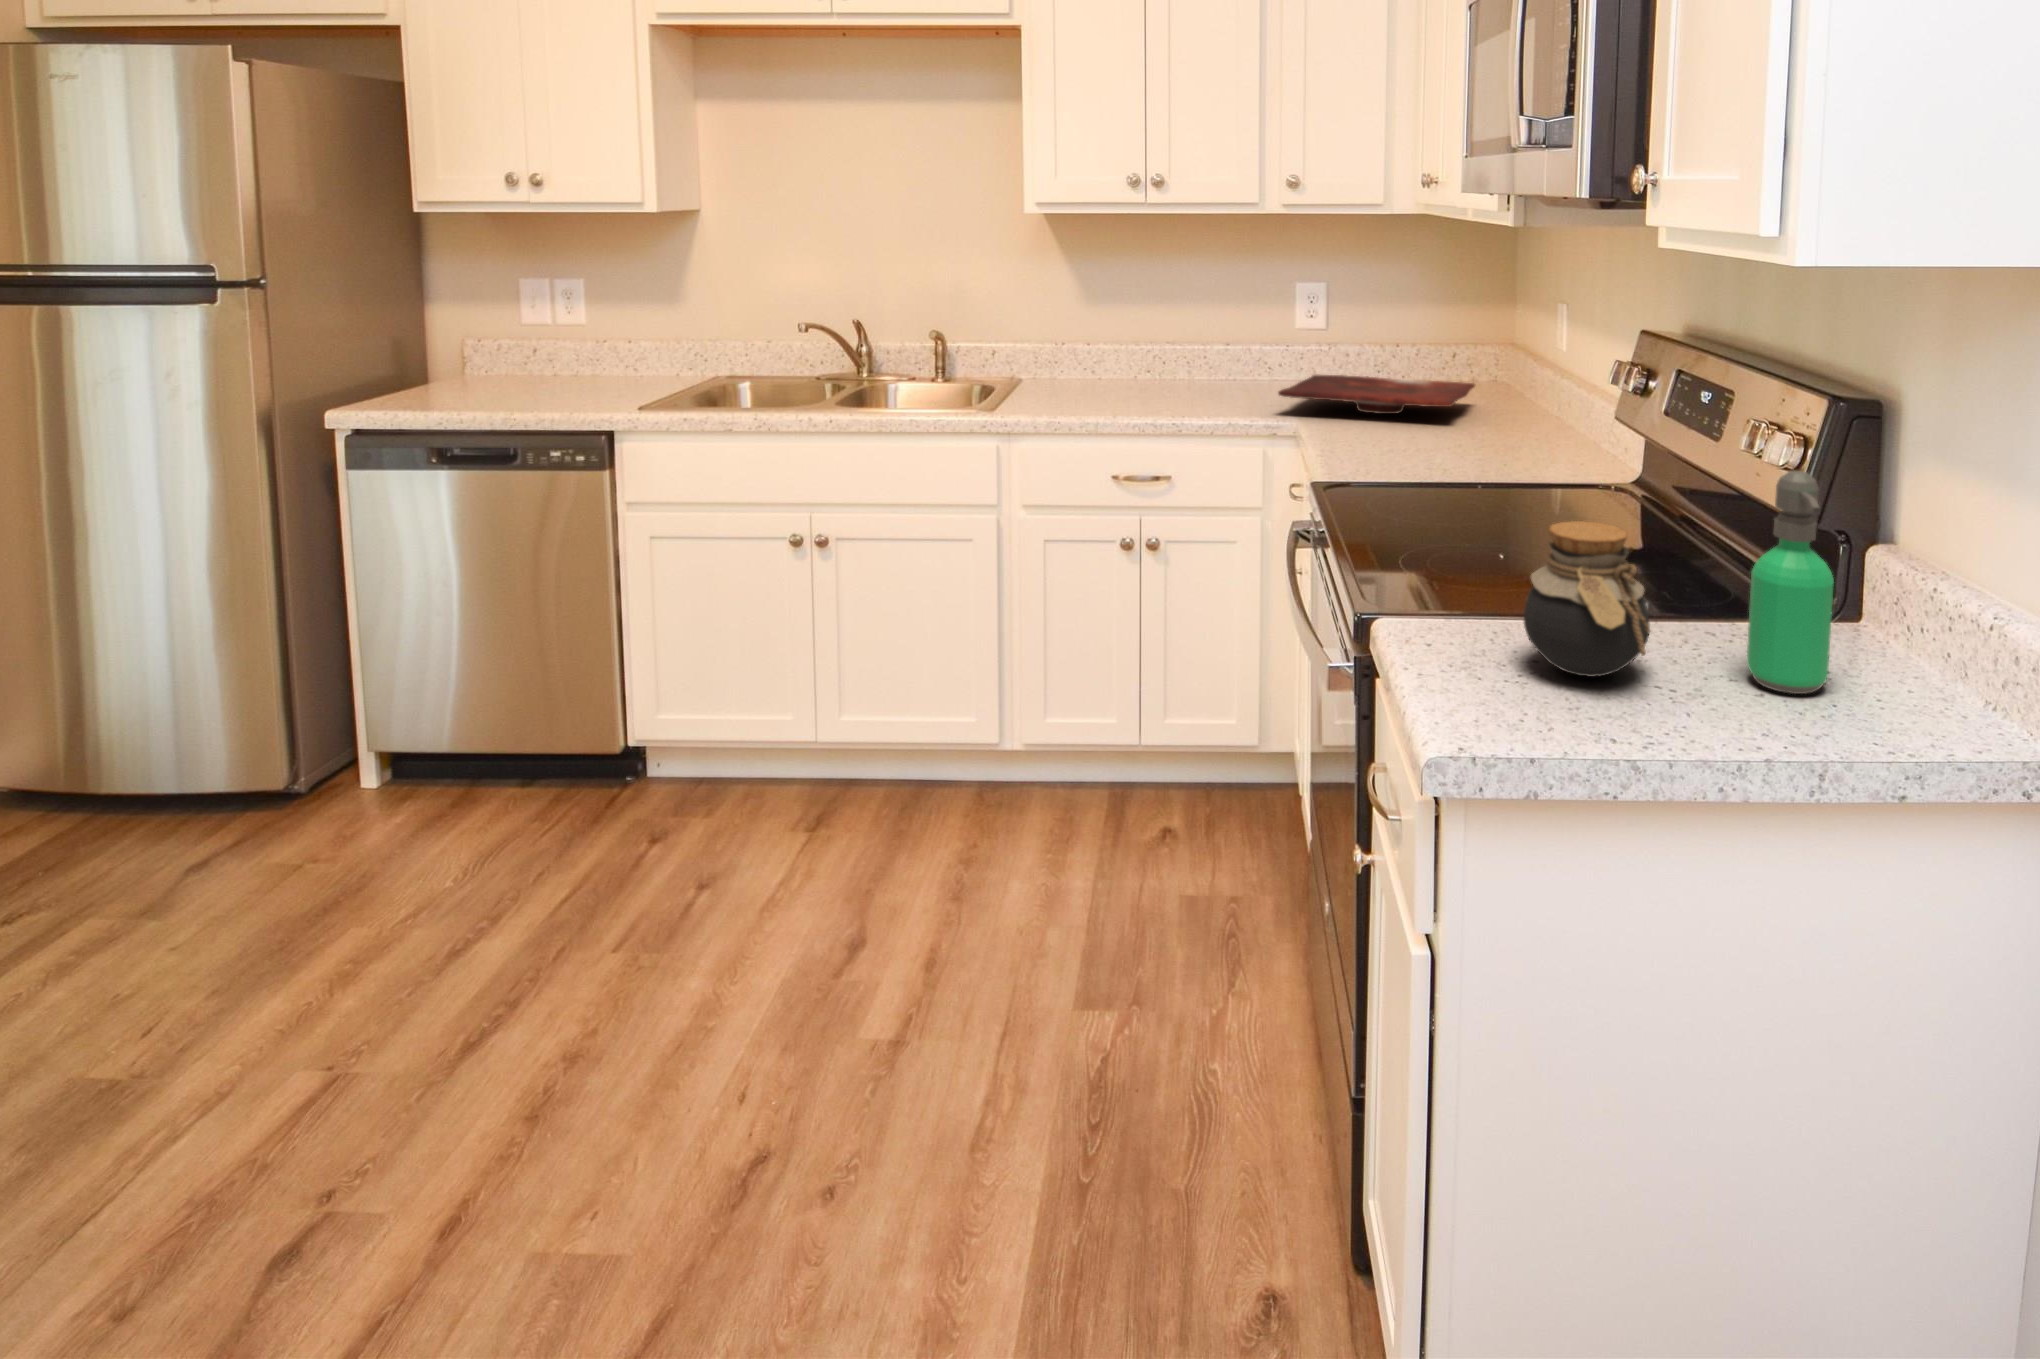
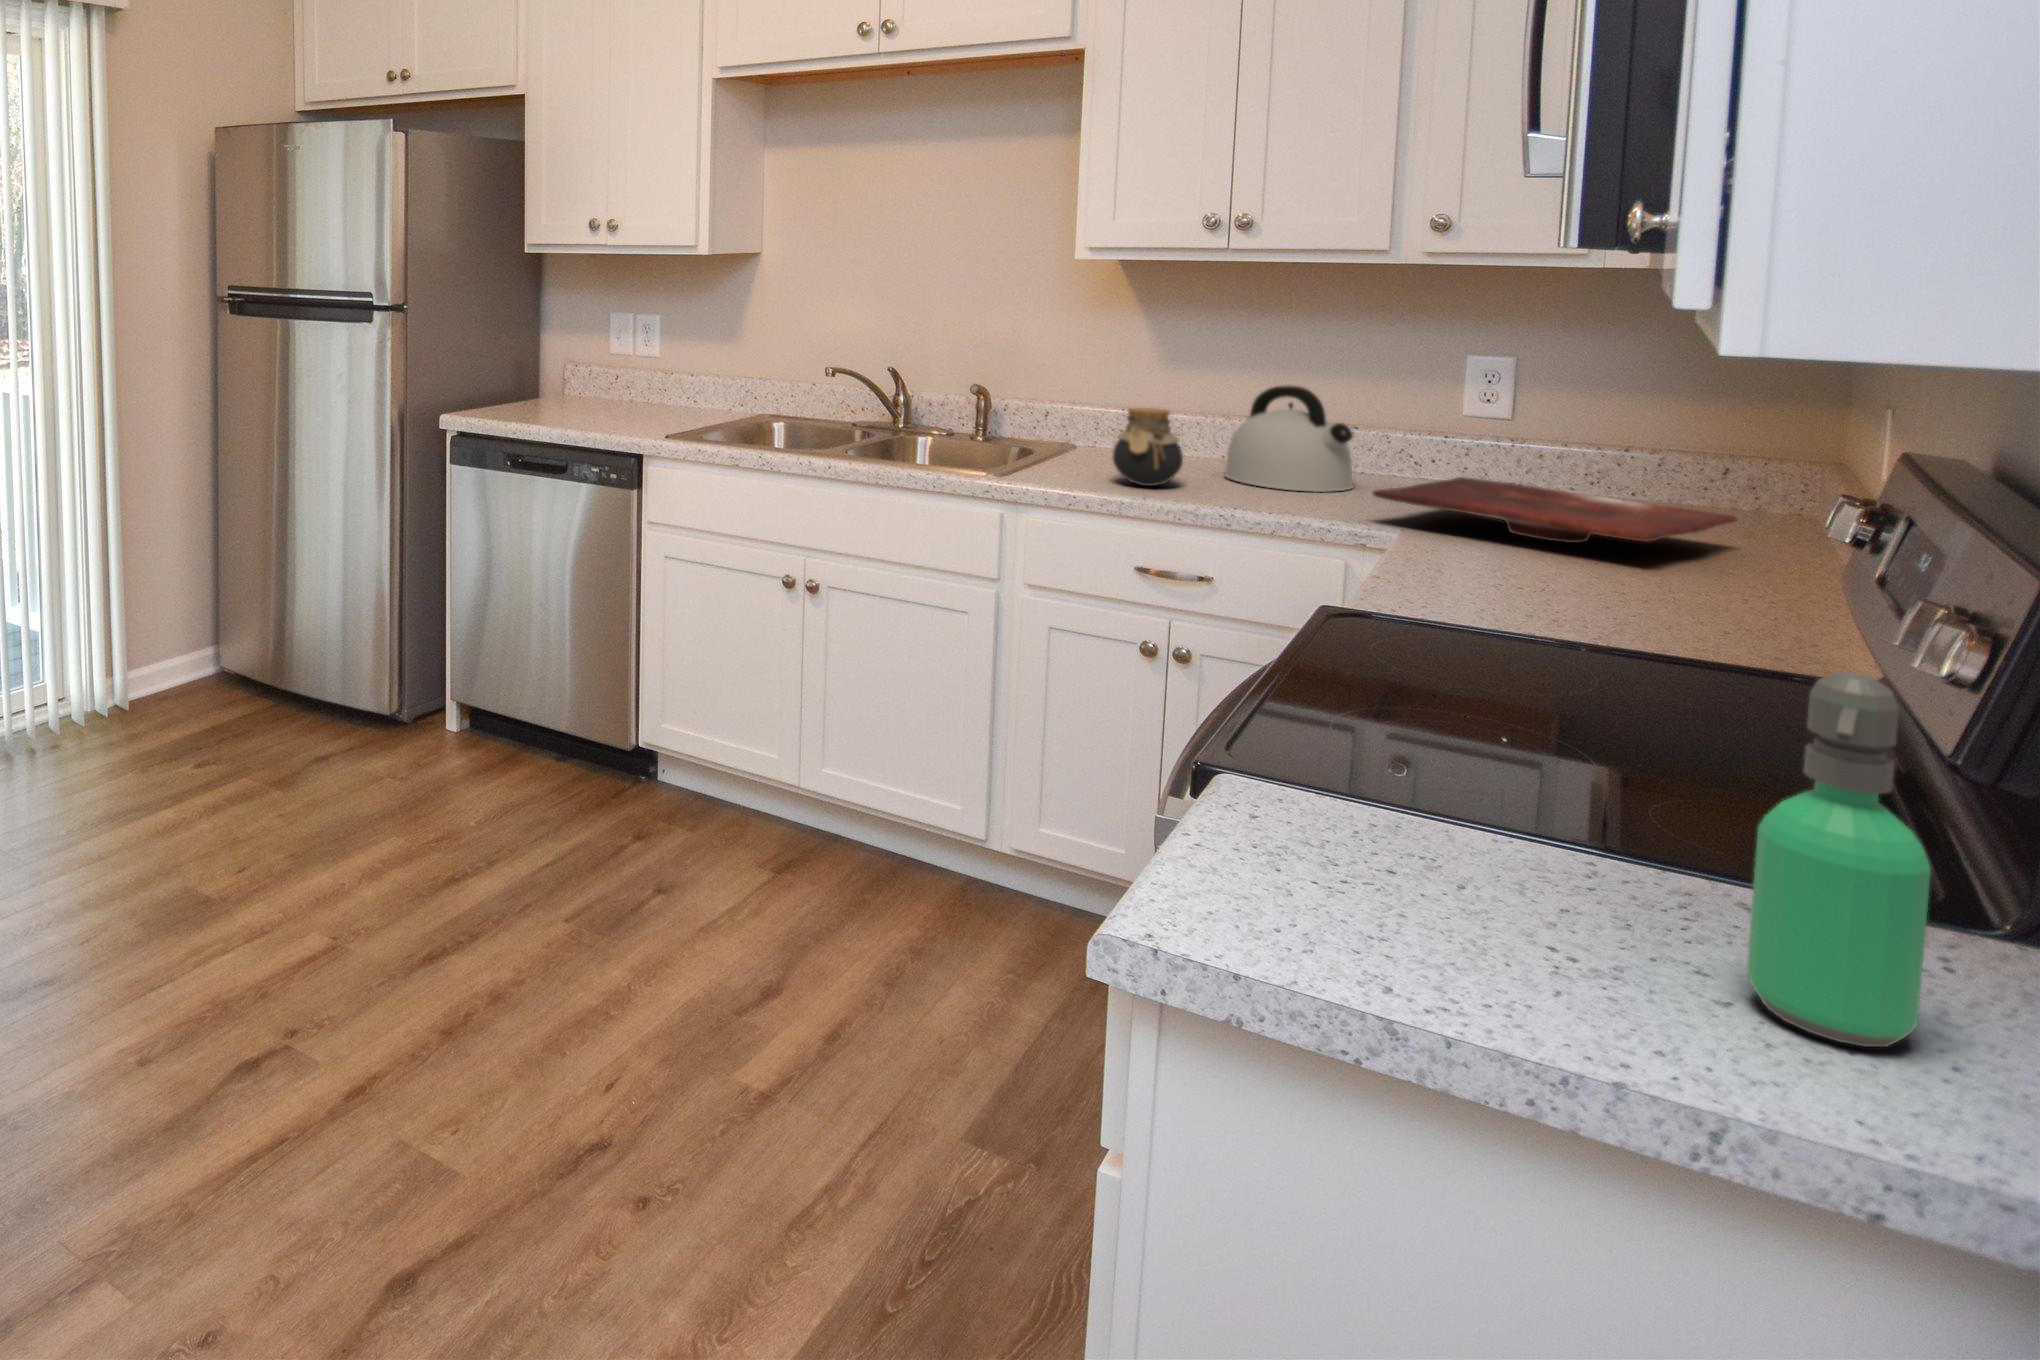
kettle: none [1150,315,1242,398] -> present [1225,385,1353,492]
jar: present [1524,521,1650,677] -> present [1113,408,1183,486]

